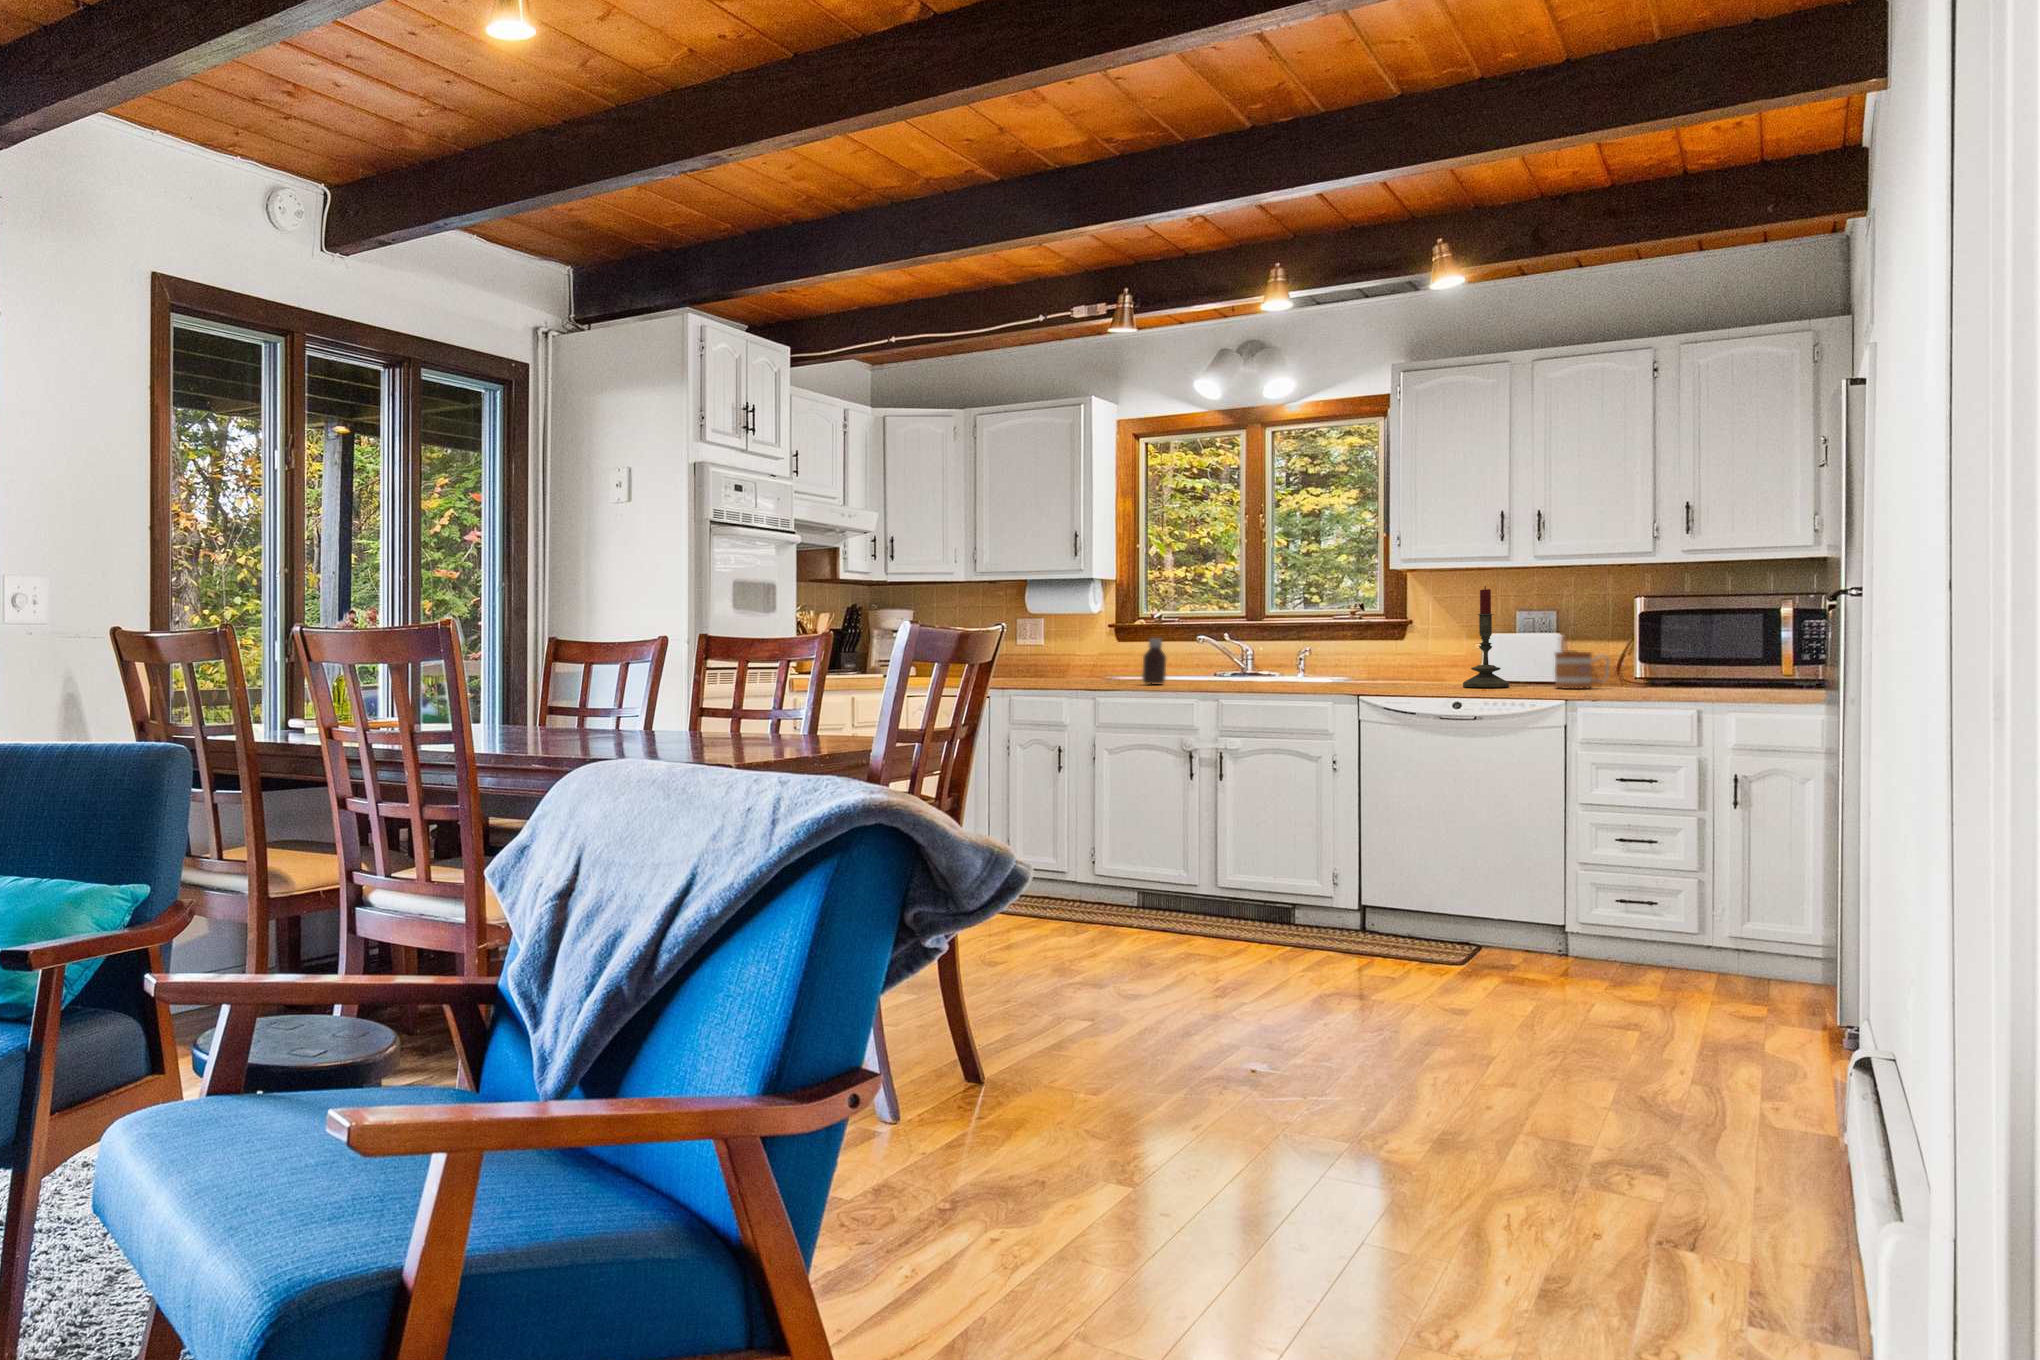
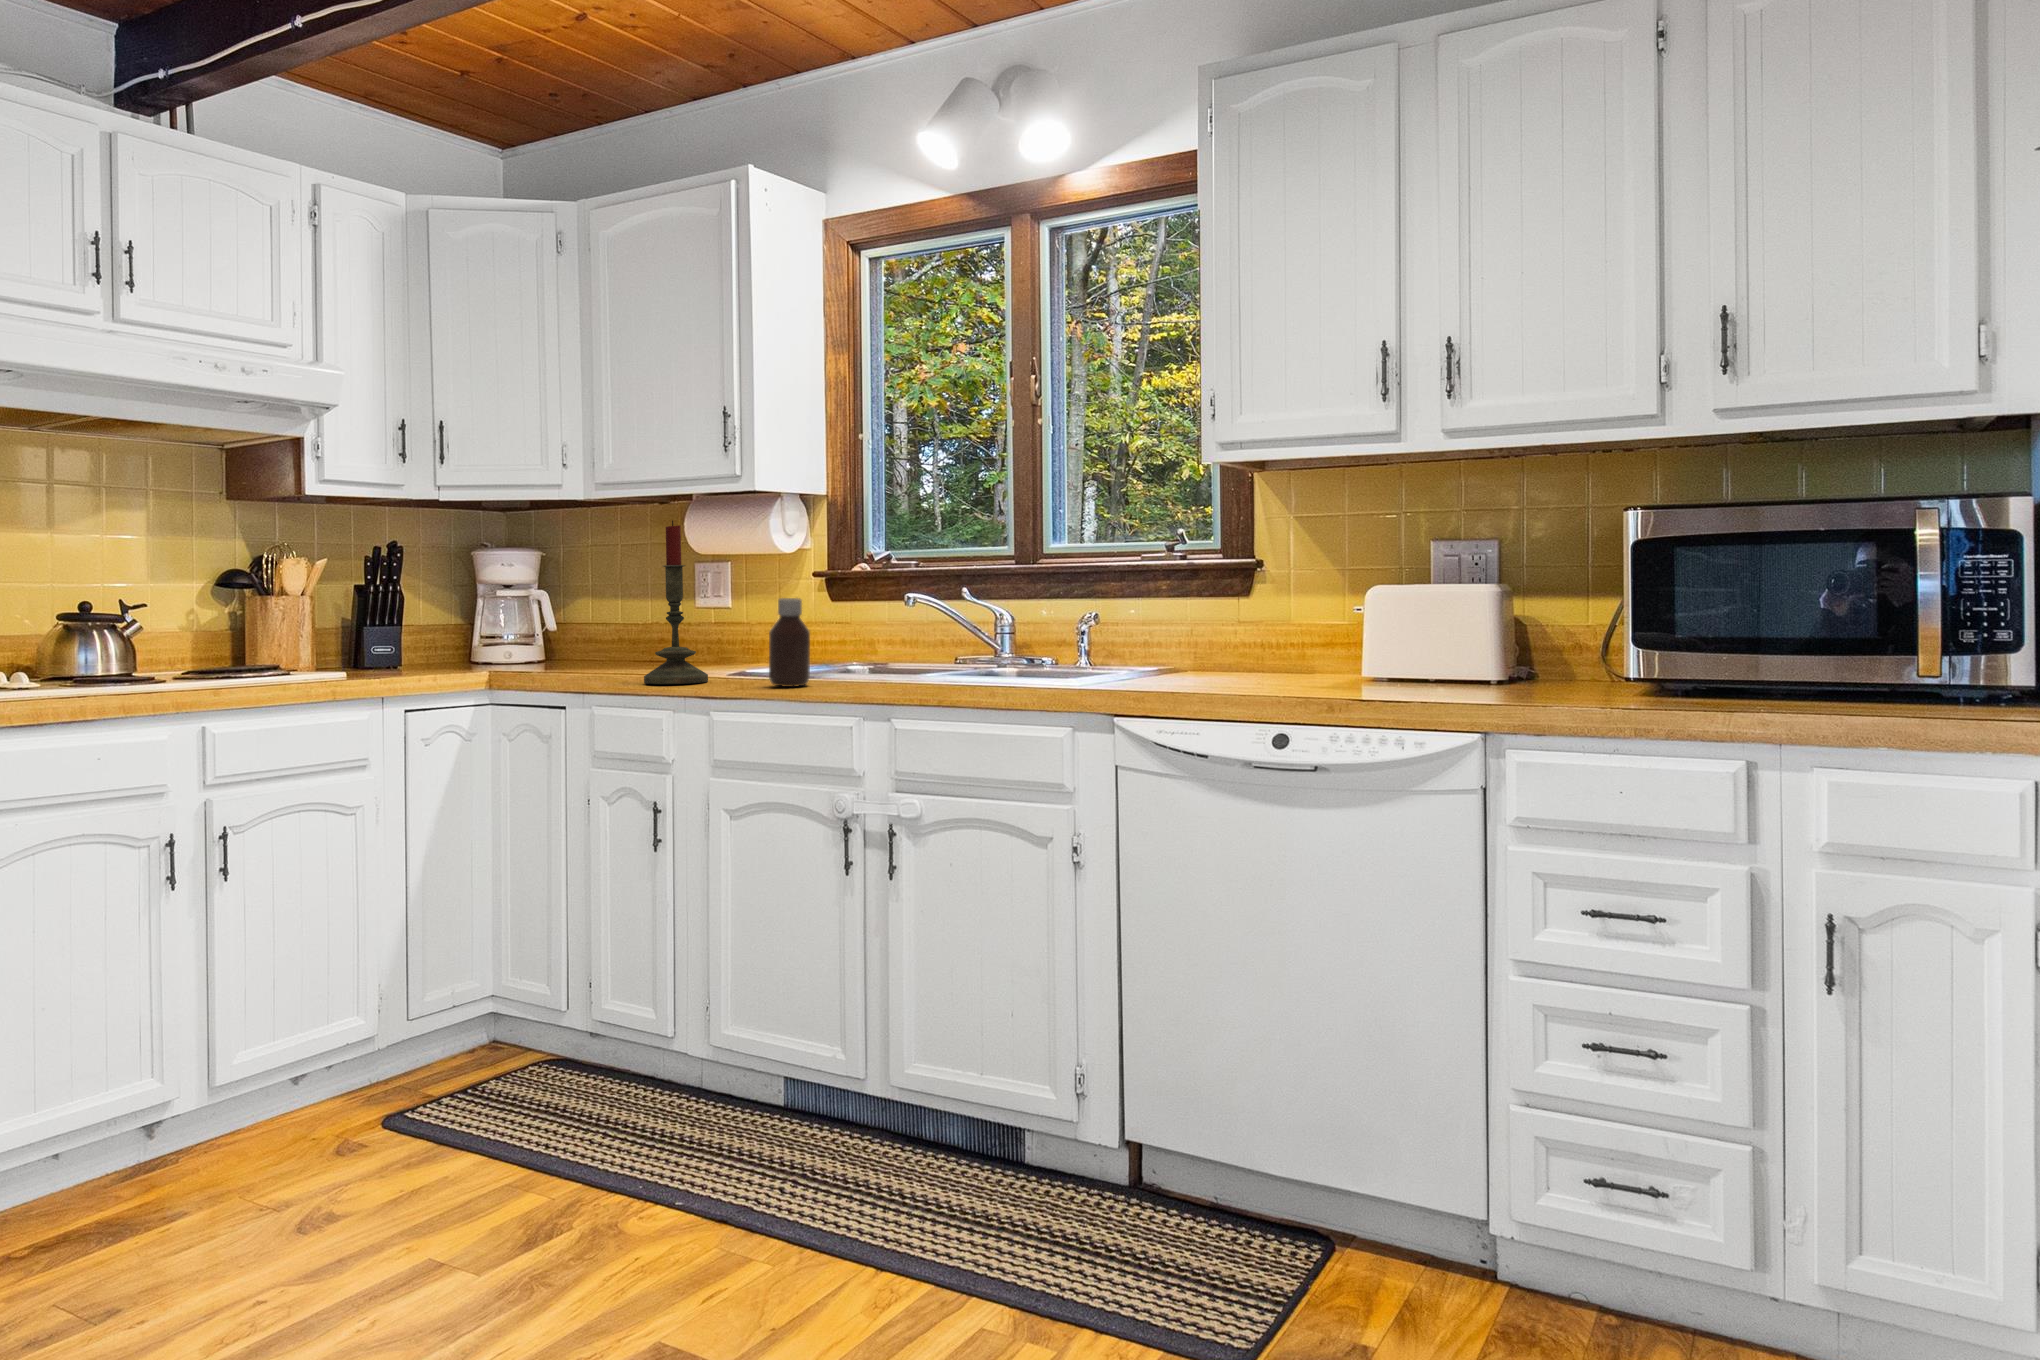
candle: present [1463,586,1509,687] -> present [644,520,708,684]
mug: present [1555,652,1609,688] -> none [1462,627,1570,707]

